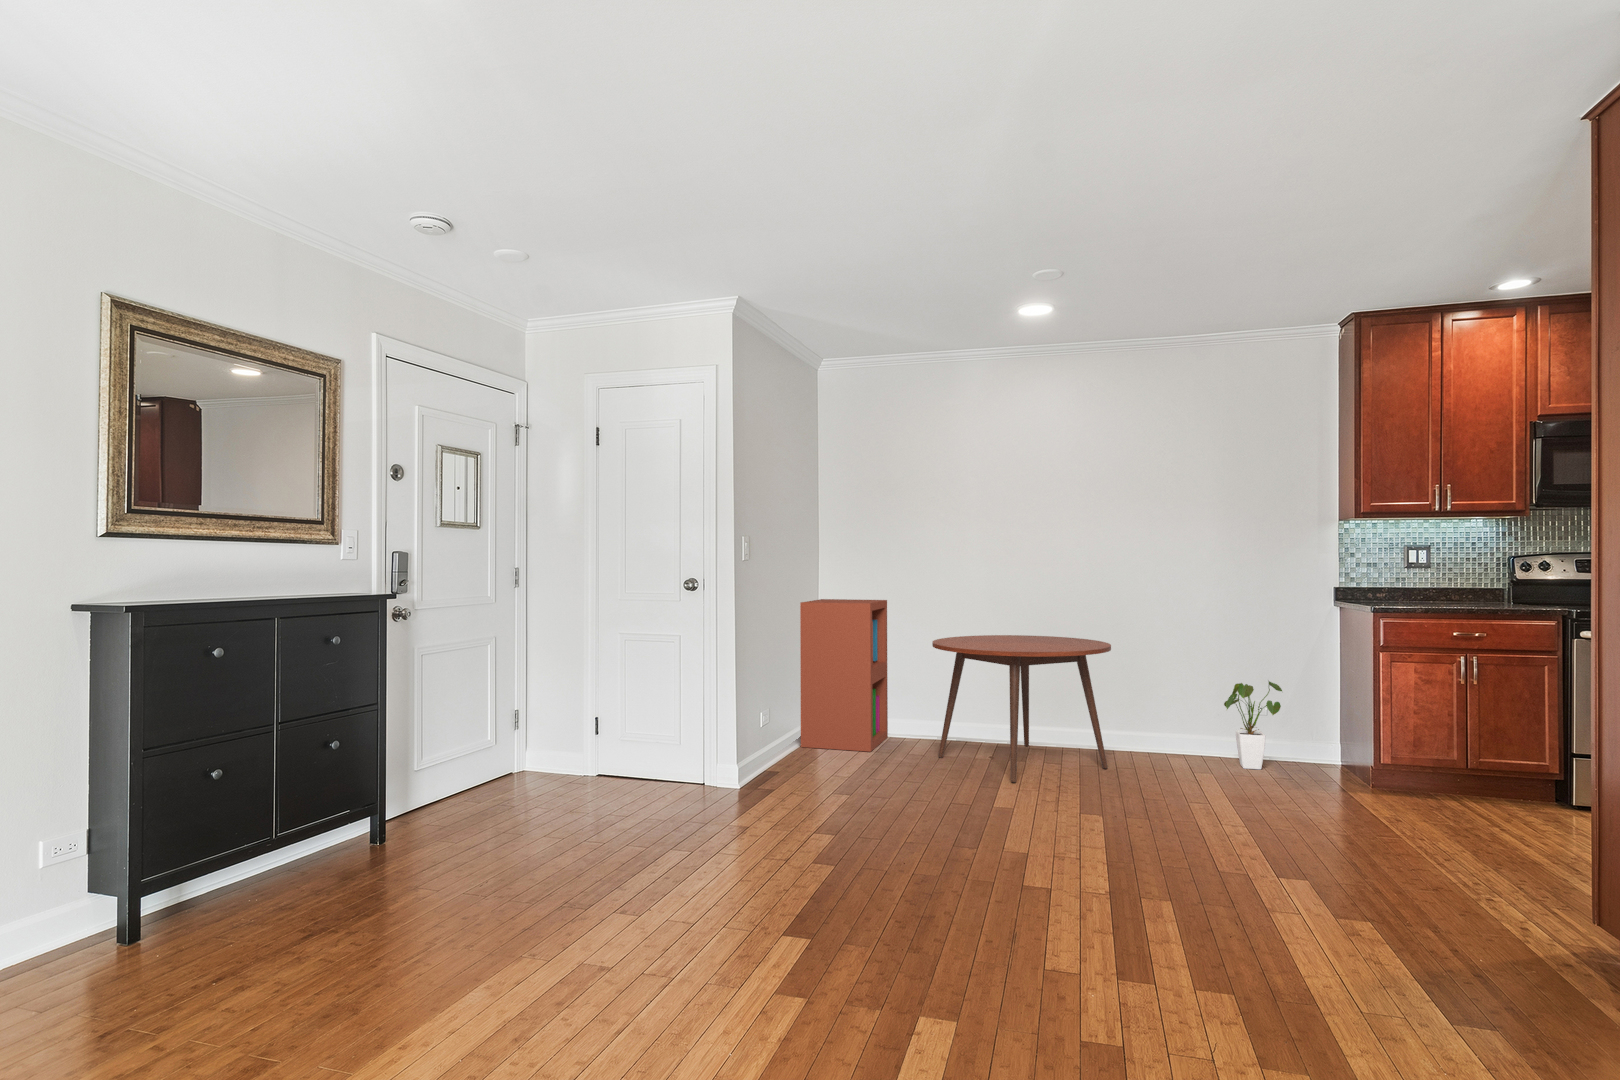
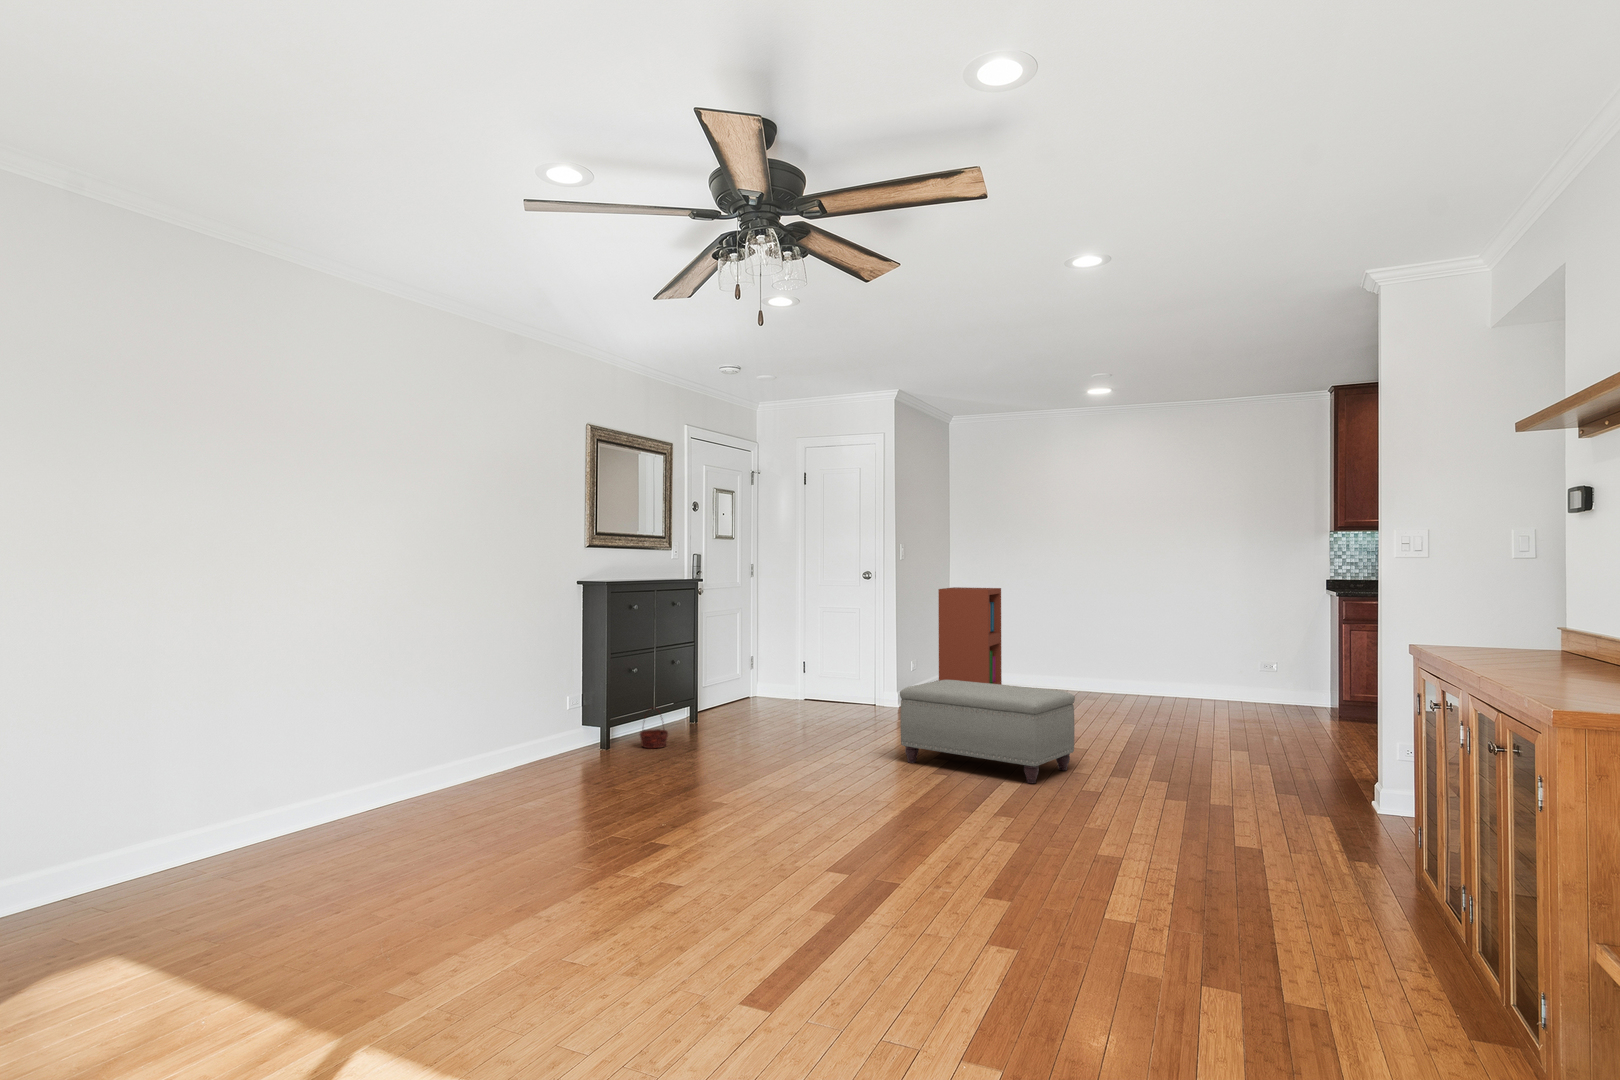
dining table: present [932,635,1111,783] -> none [1031,614,1157,709]
house plant: present [1224,681,1282,770] -> none [1242,645,1287,708]
ottoman: none [719,778,1056,1029] -> present [900,680,1075,783]
basket: none [209,849,277,935] -> present [640,729,668,748]

